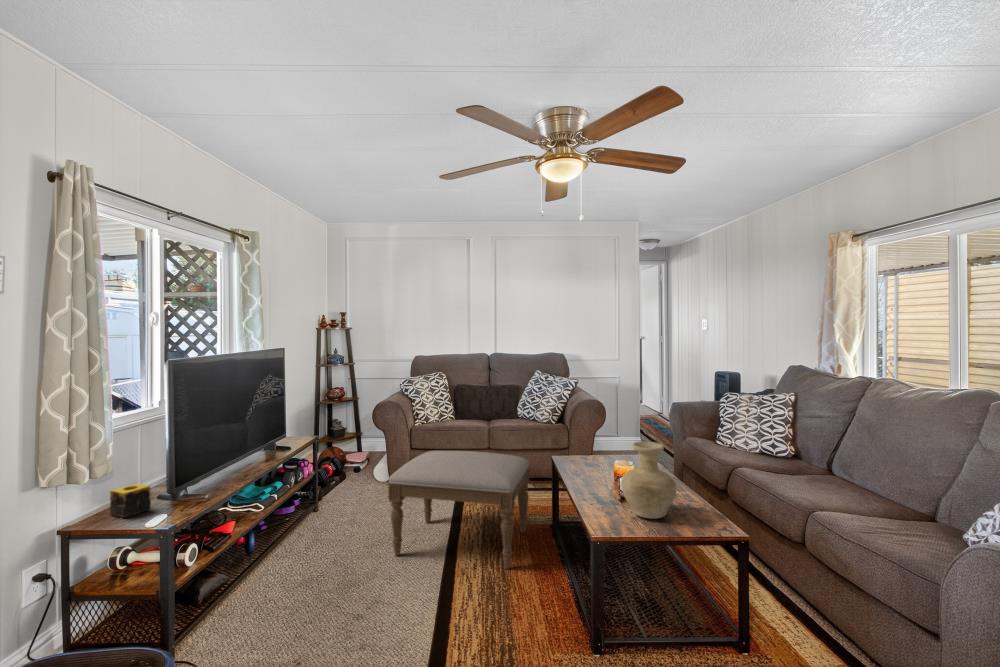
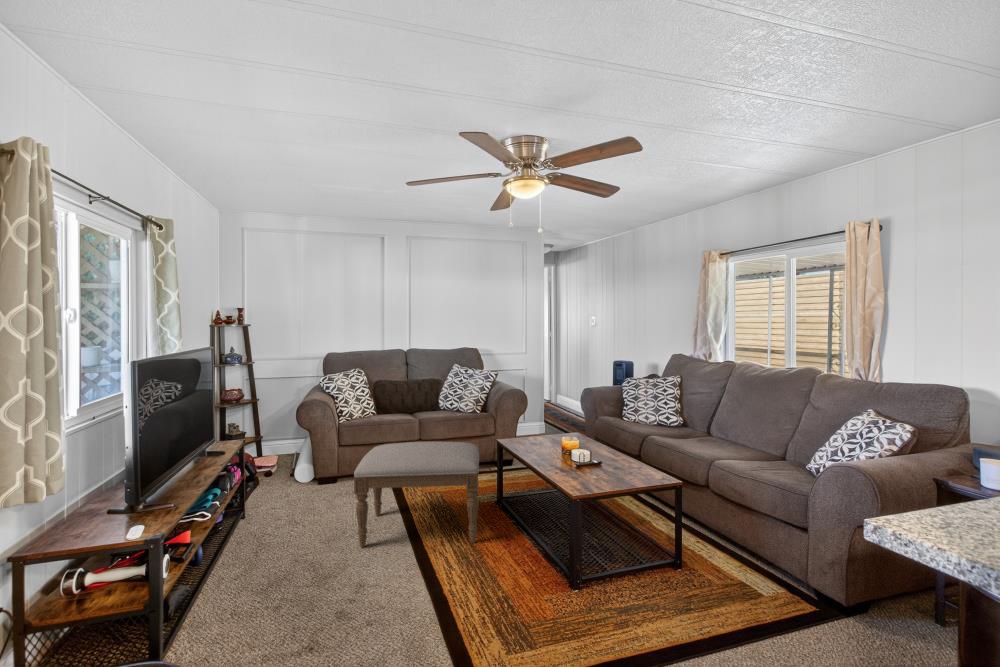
vase: present [621,442,676,519] -> none [579,418,623,479]
candle: present [110,483,151,518] -> none [73,498,121,534]

